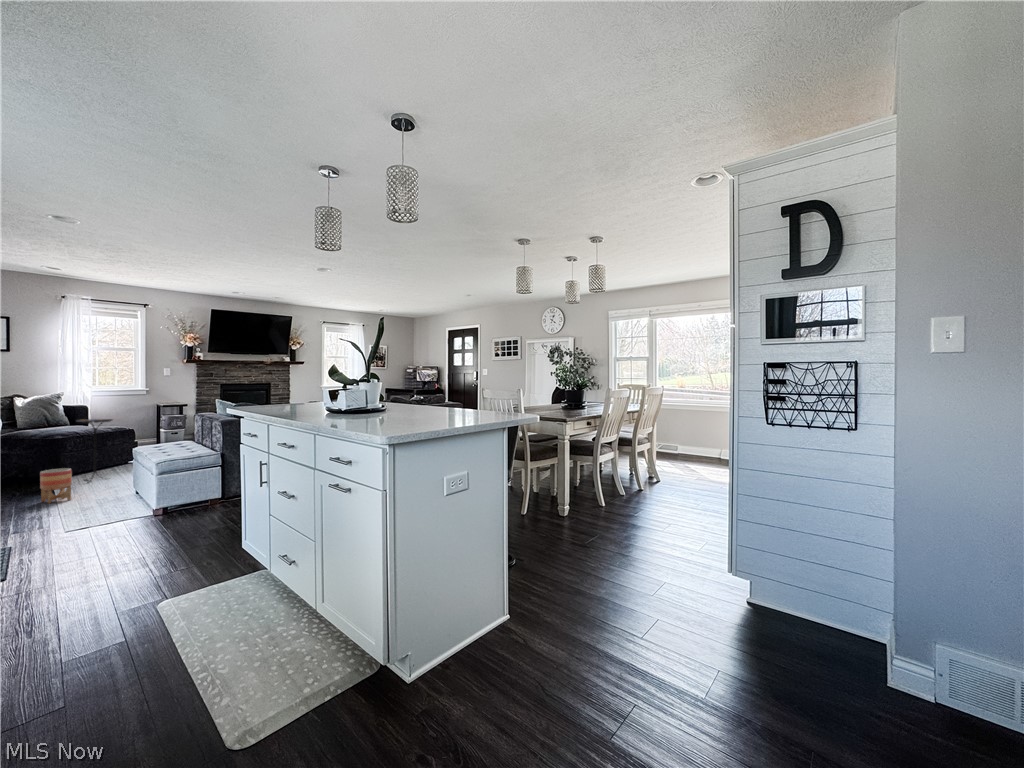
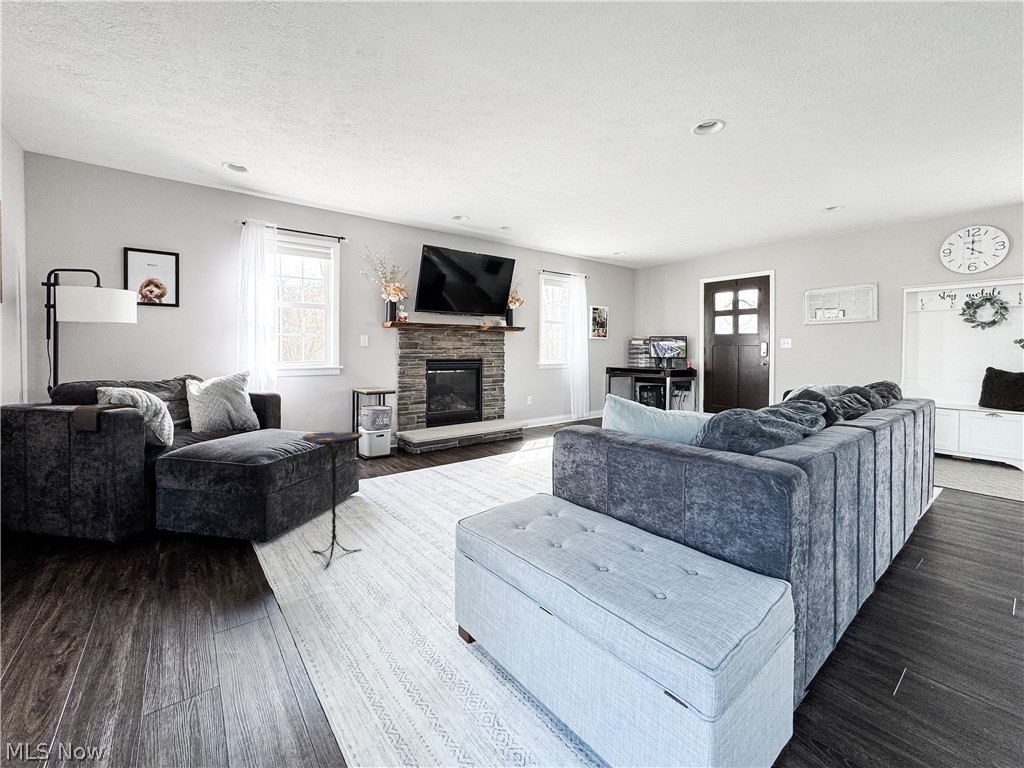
planter: present [40,468,72,503] -> none [278,583,344,697]

